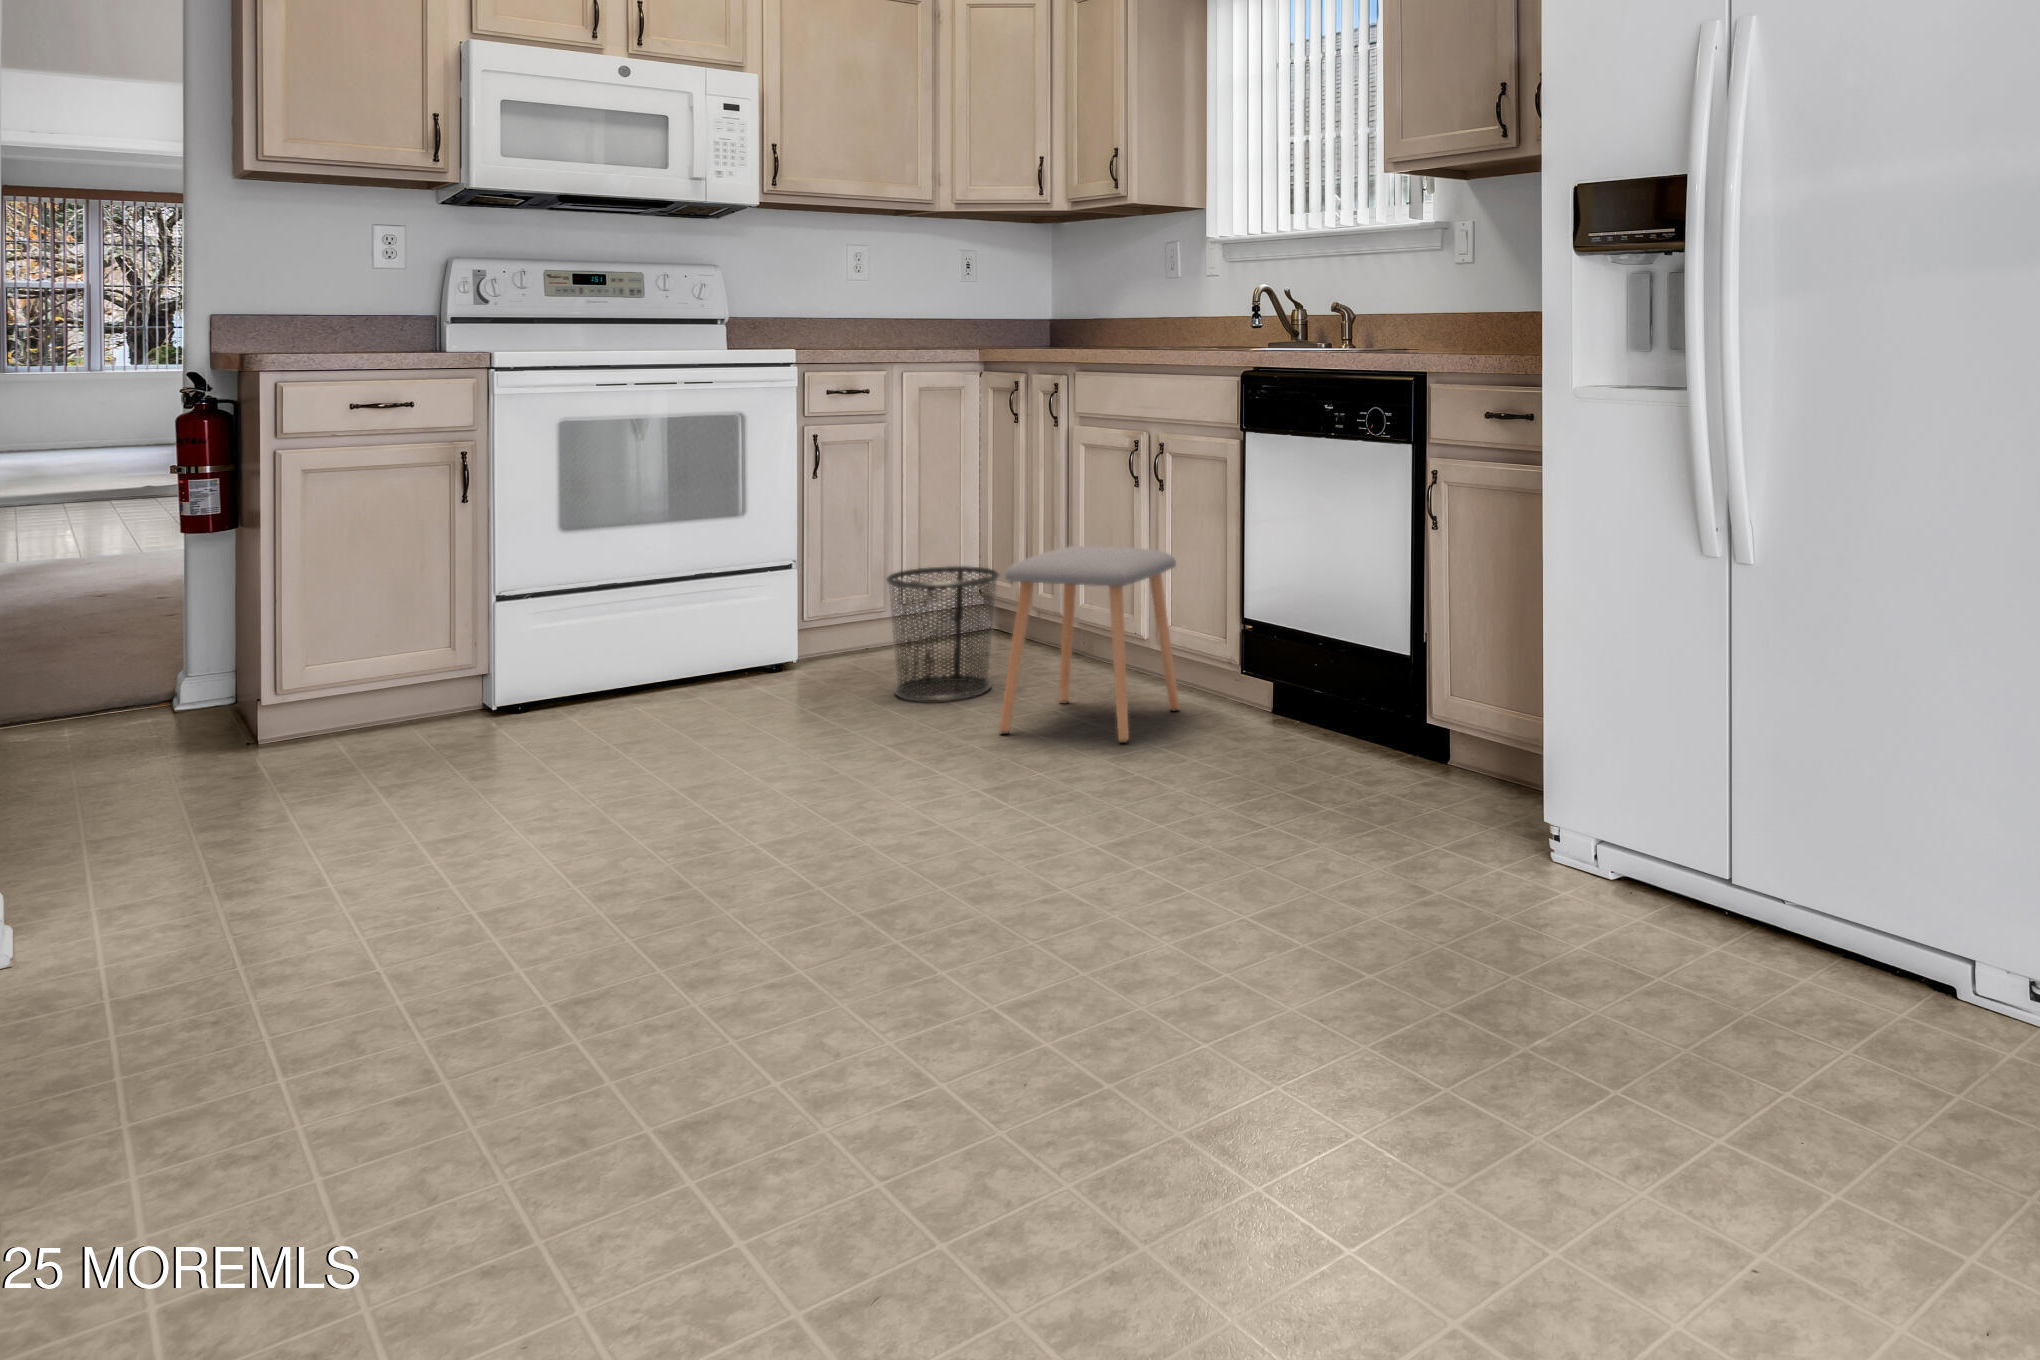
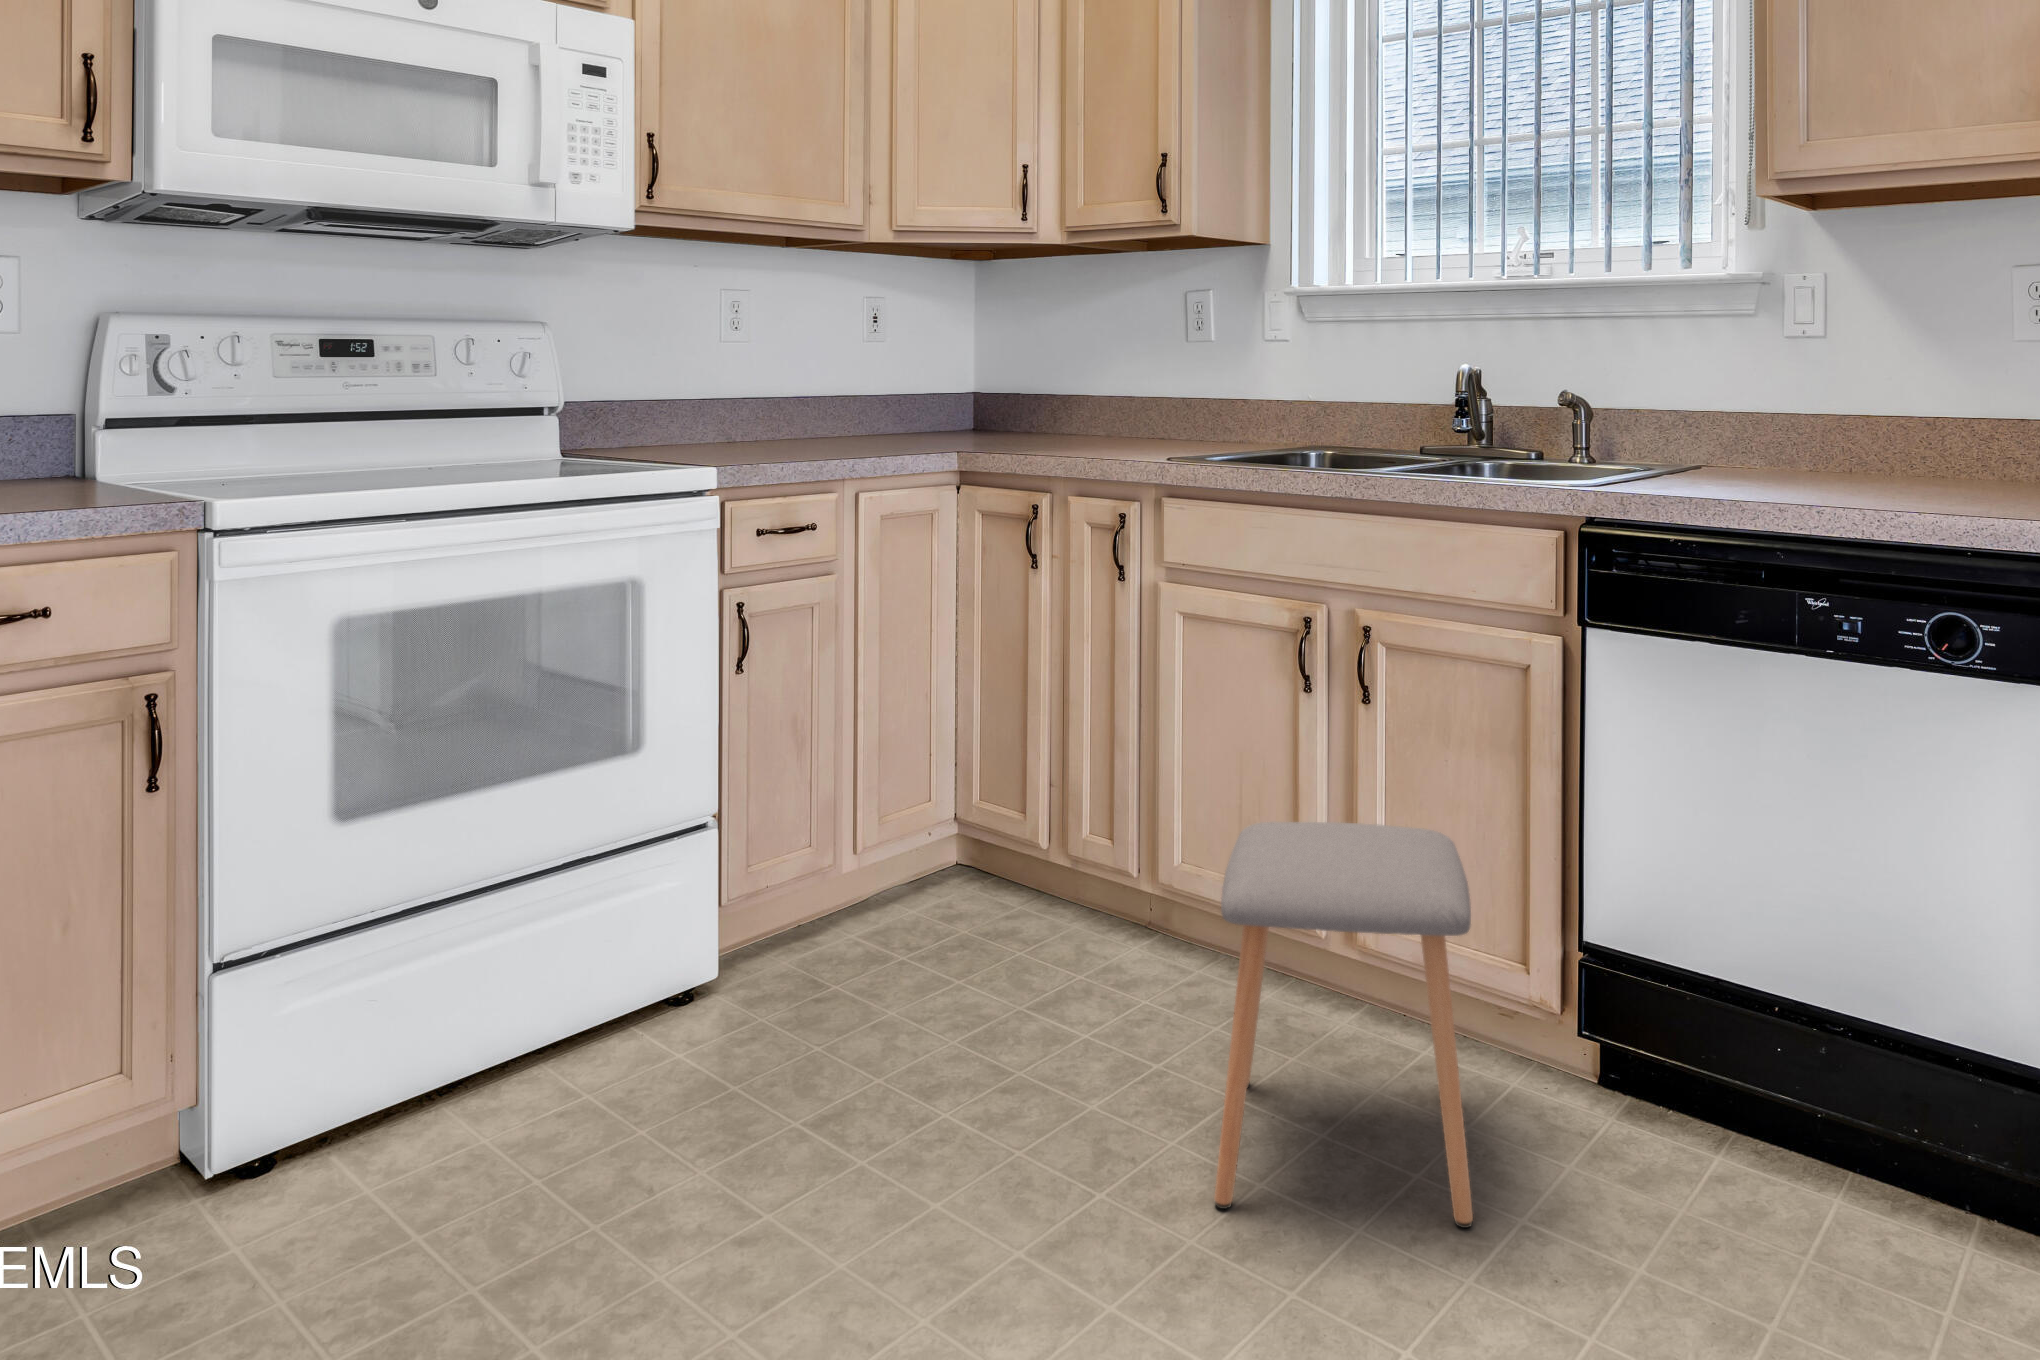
waste bin: present [886,566,999,701] -> none [917,831,1103,1097]

